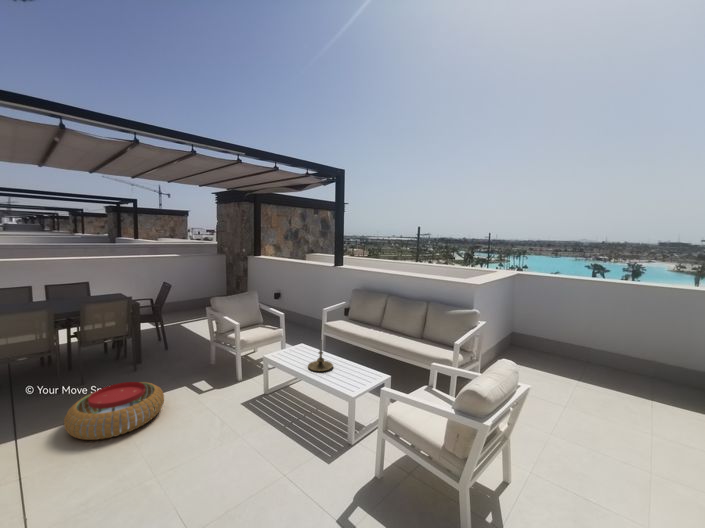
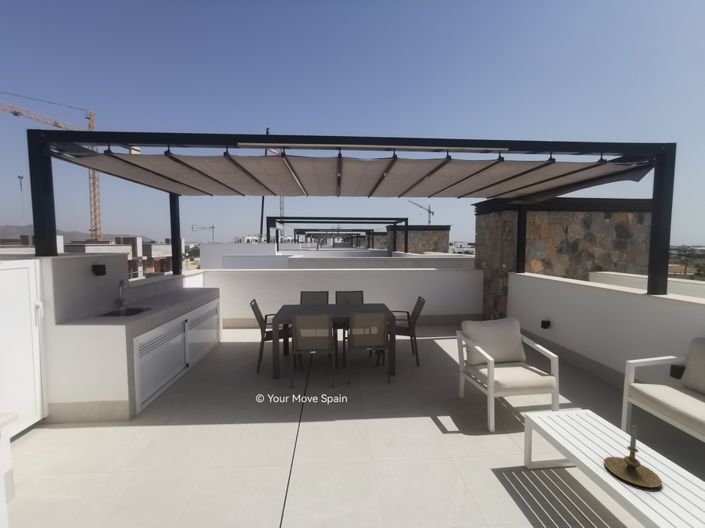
pouf: present [64,382,164,440] -> none [332,393,408,448]

